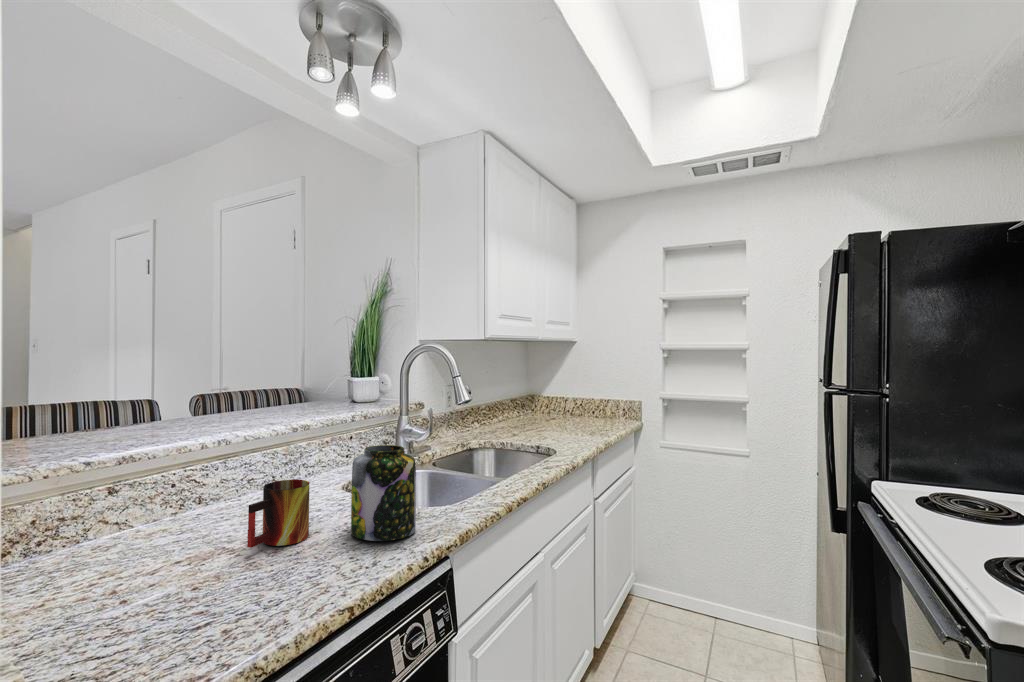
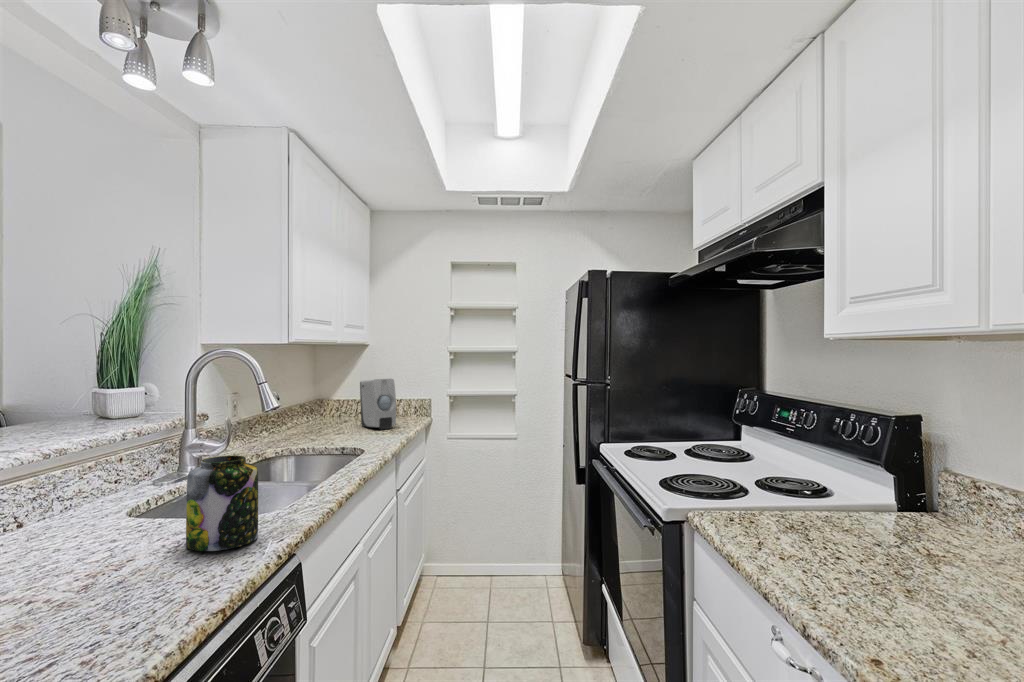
soap dispenser: none [564,376,600,431] -> present [360,379,396,430]
mug: present [247,479,310,548] -> none [67,501,135,580]

